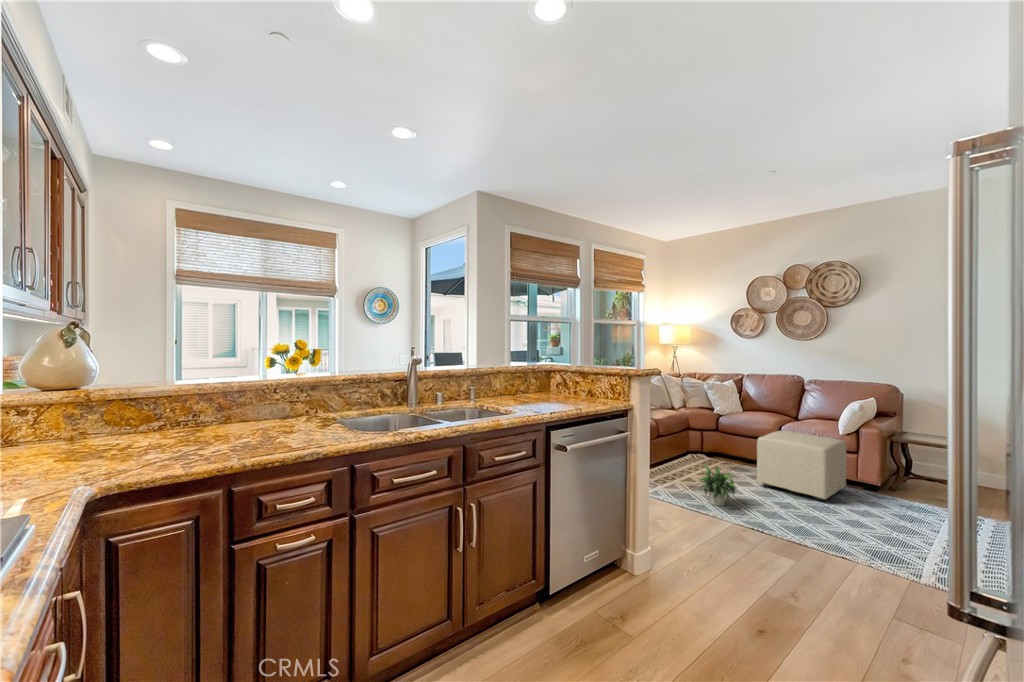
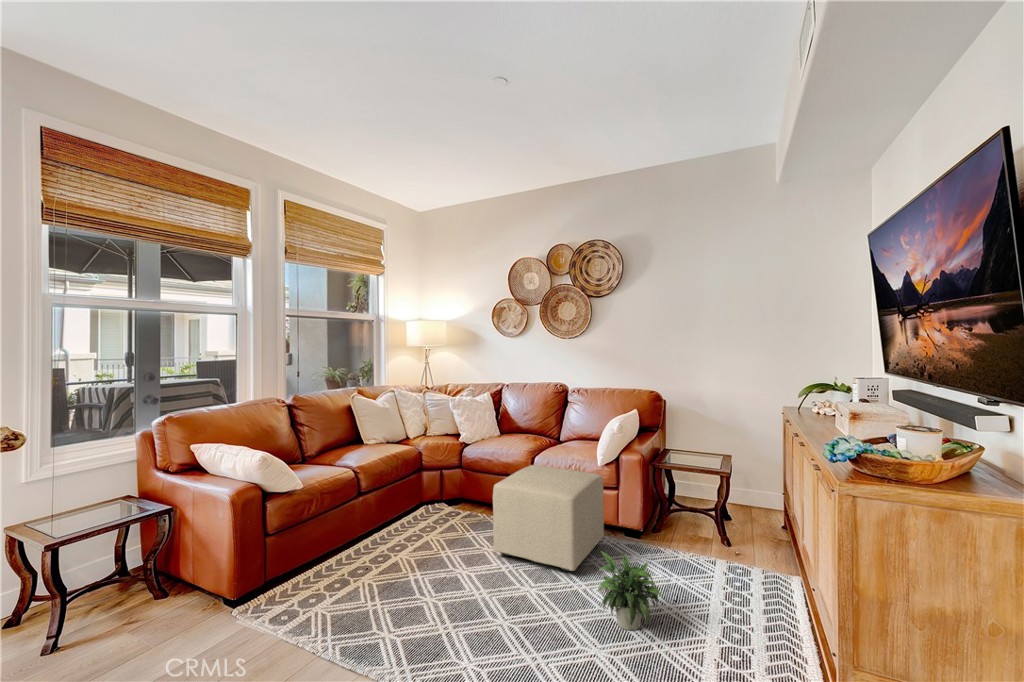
potted plant: present [699,464,736,506] -> present [598,552,661,630]

